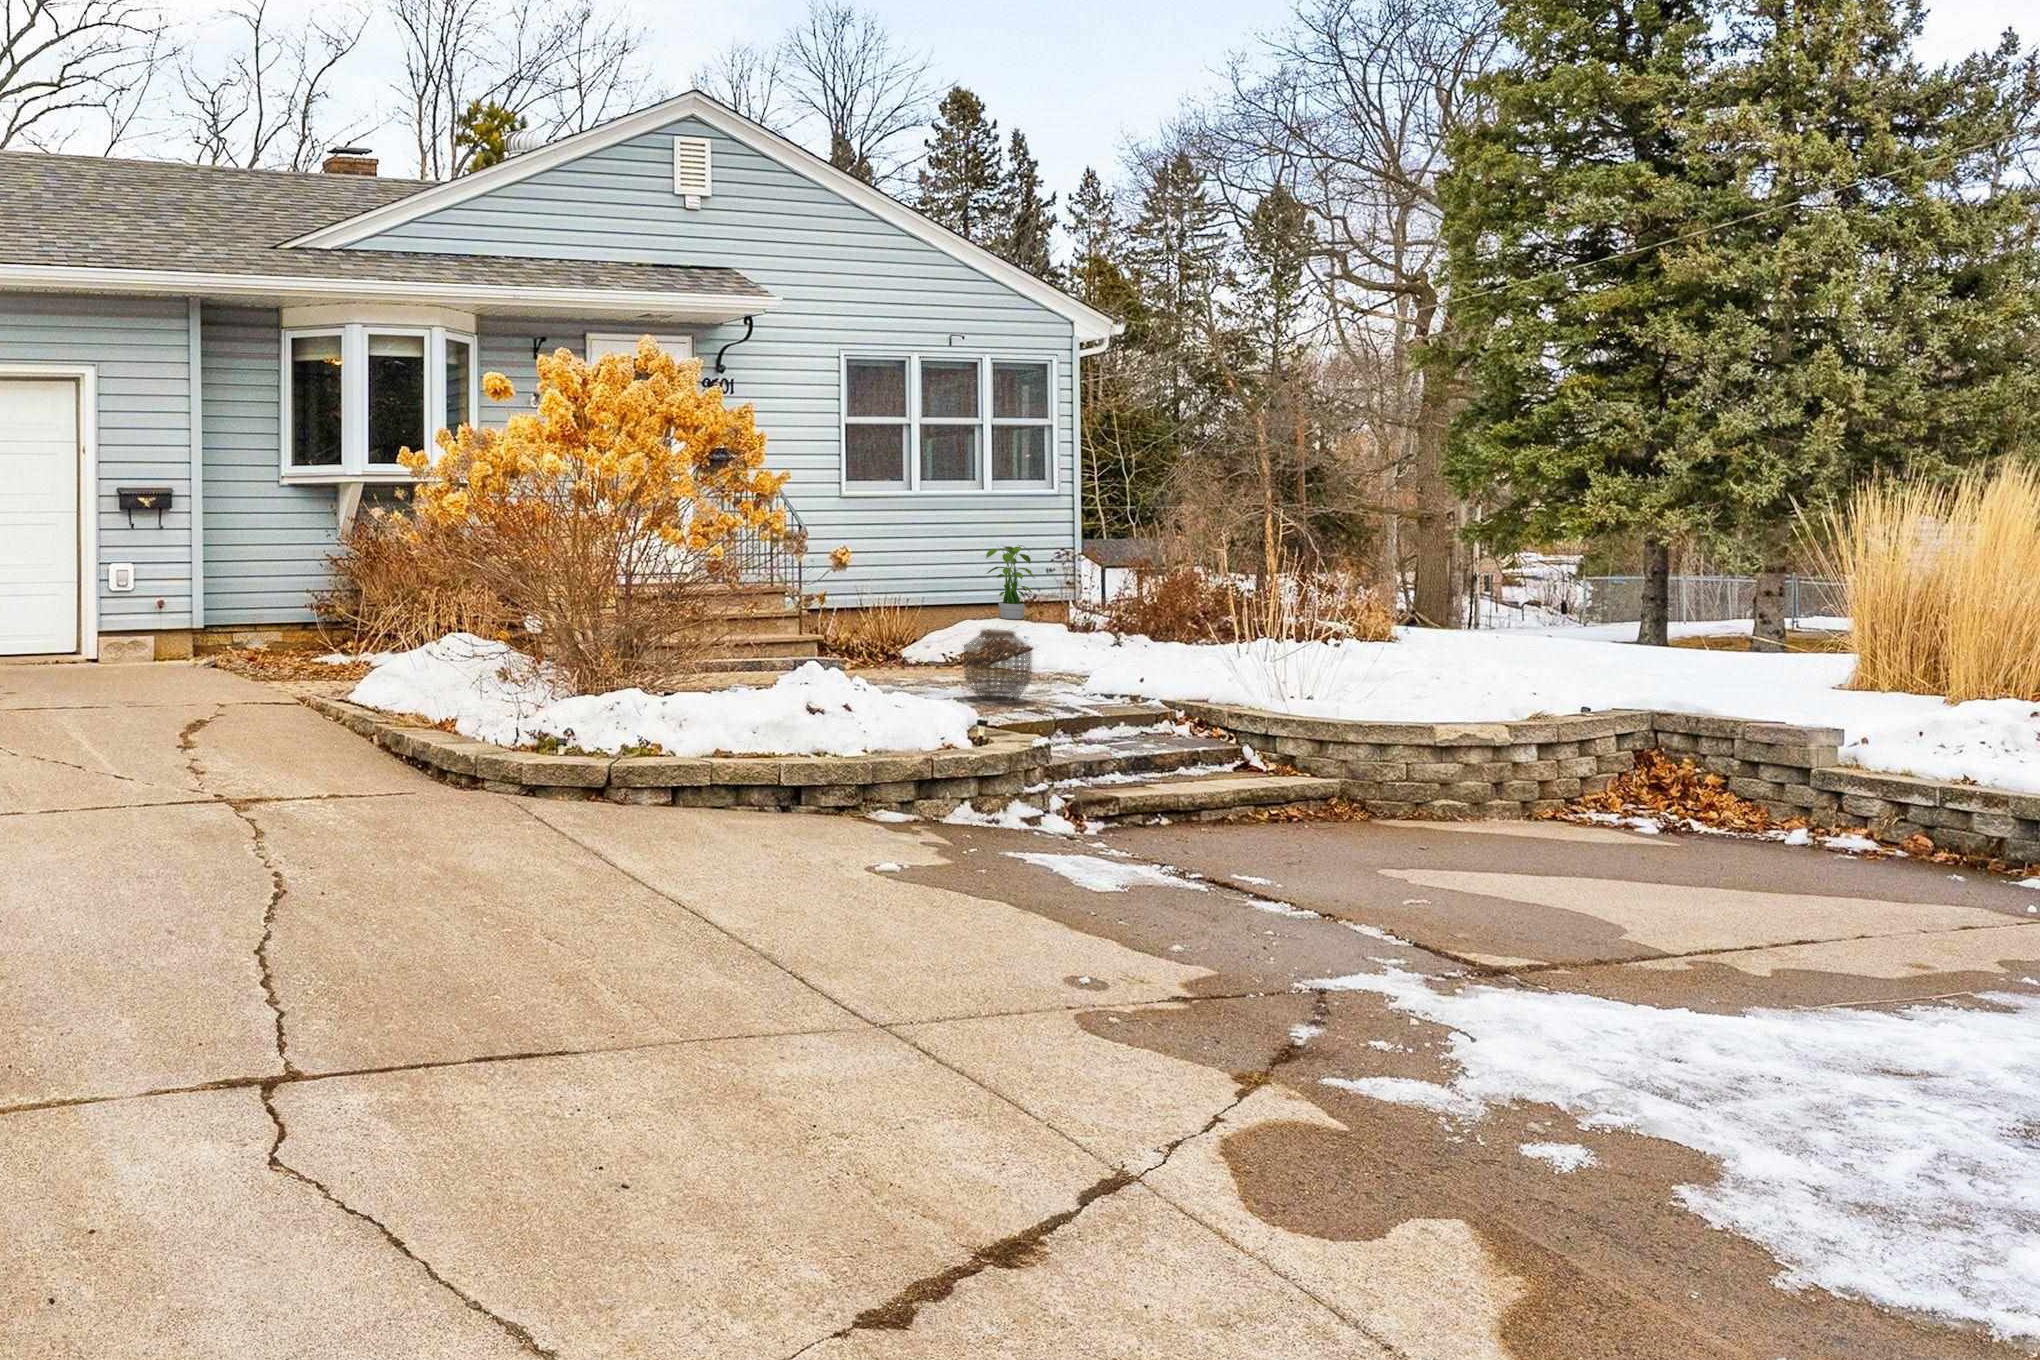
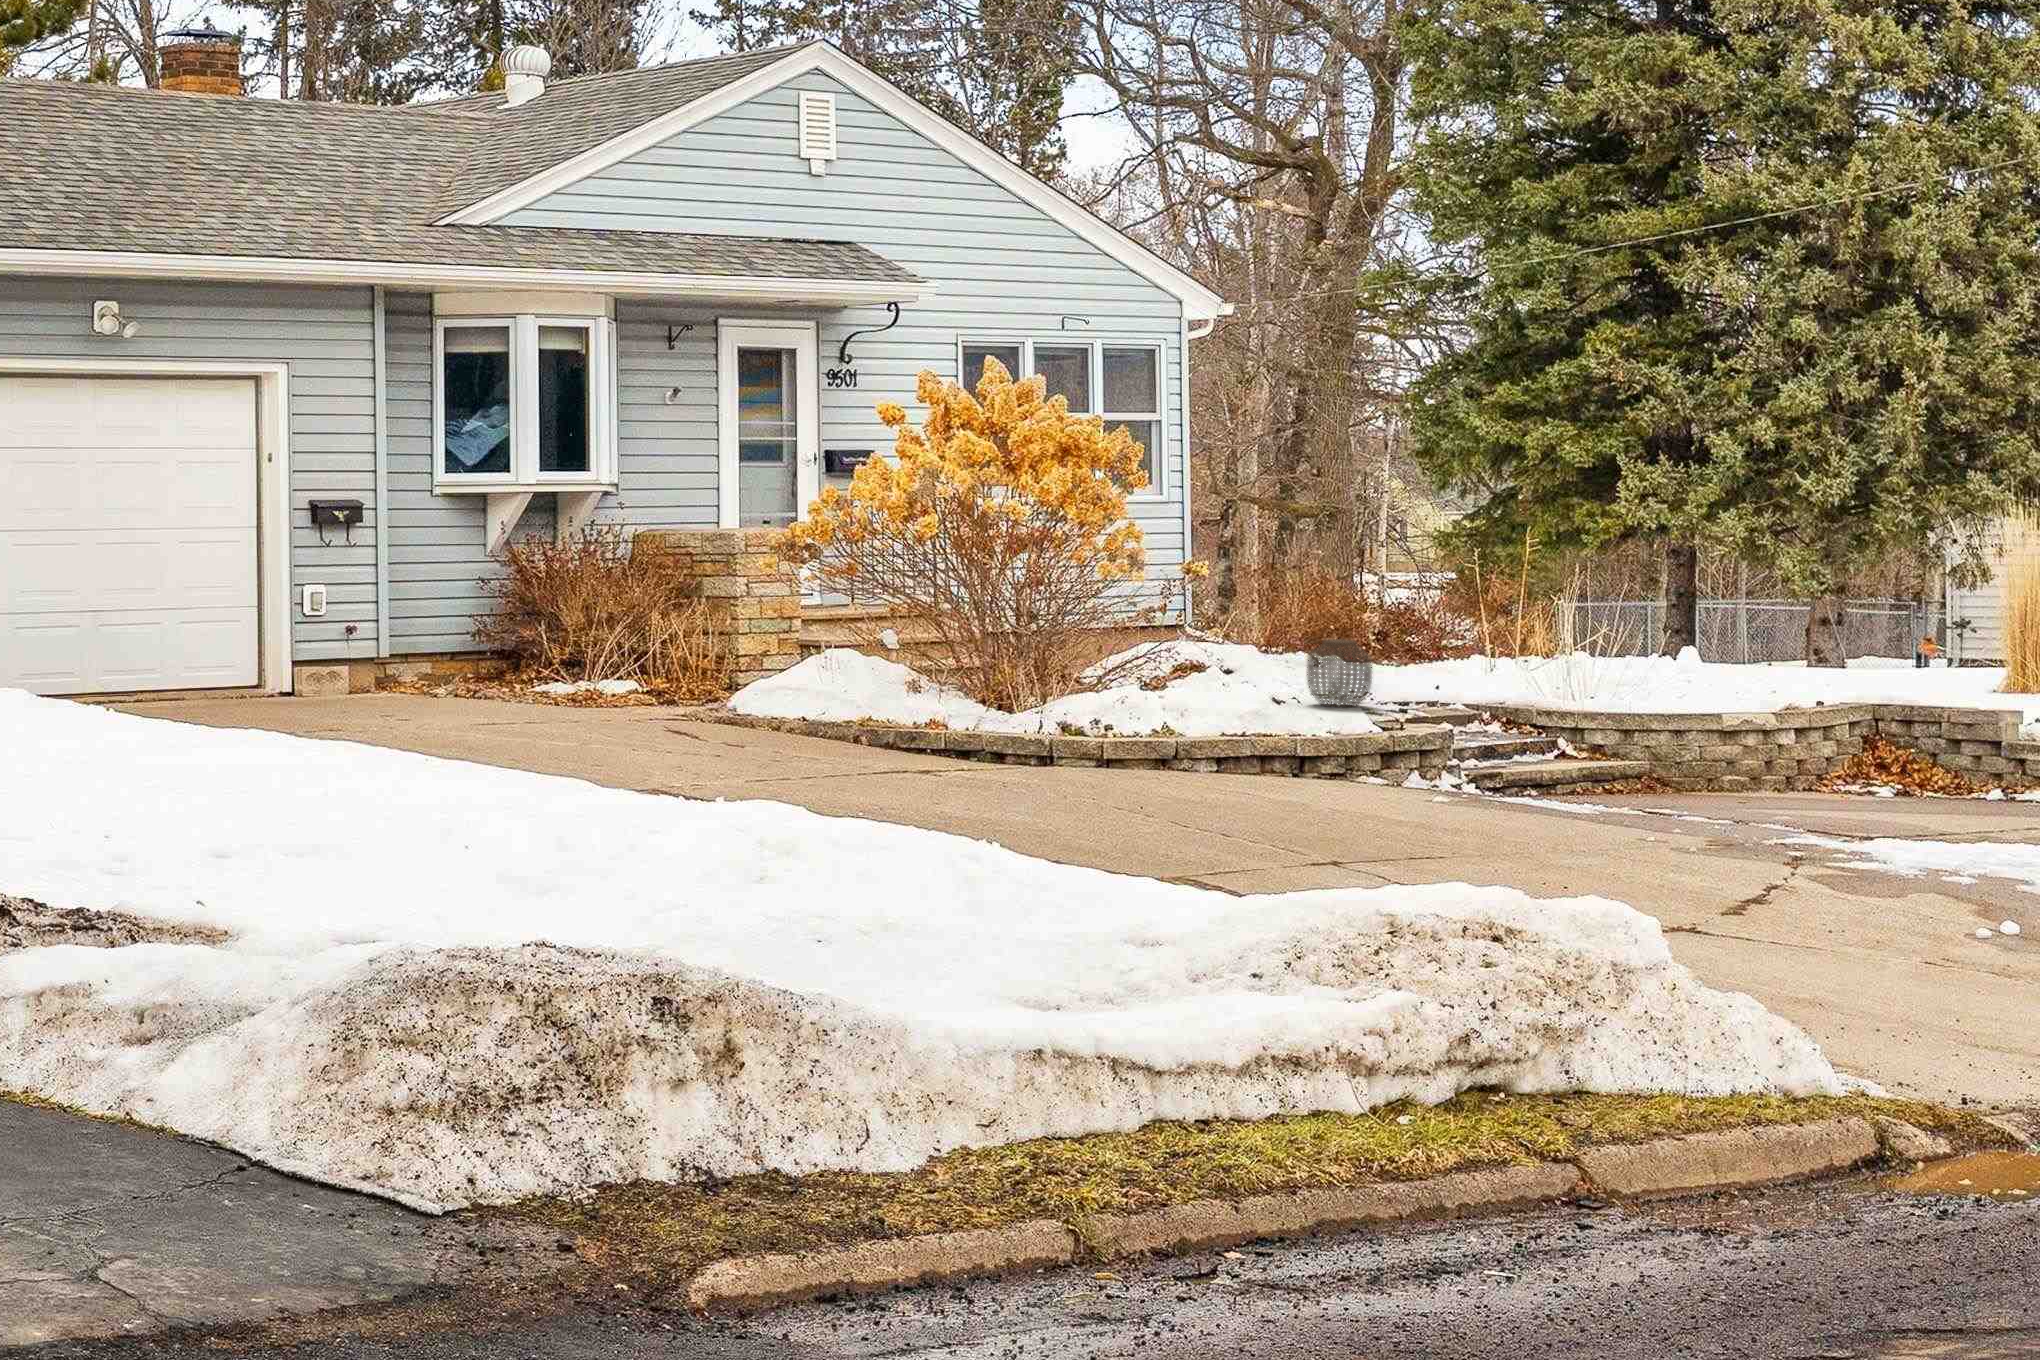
potted plant: present [986,545,1035,619] -> none [1127,548,1187,634]

